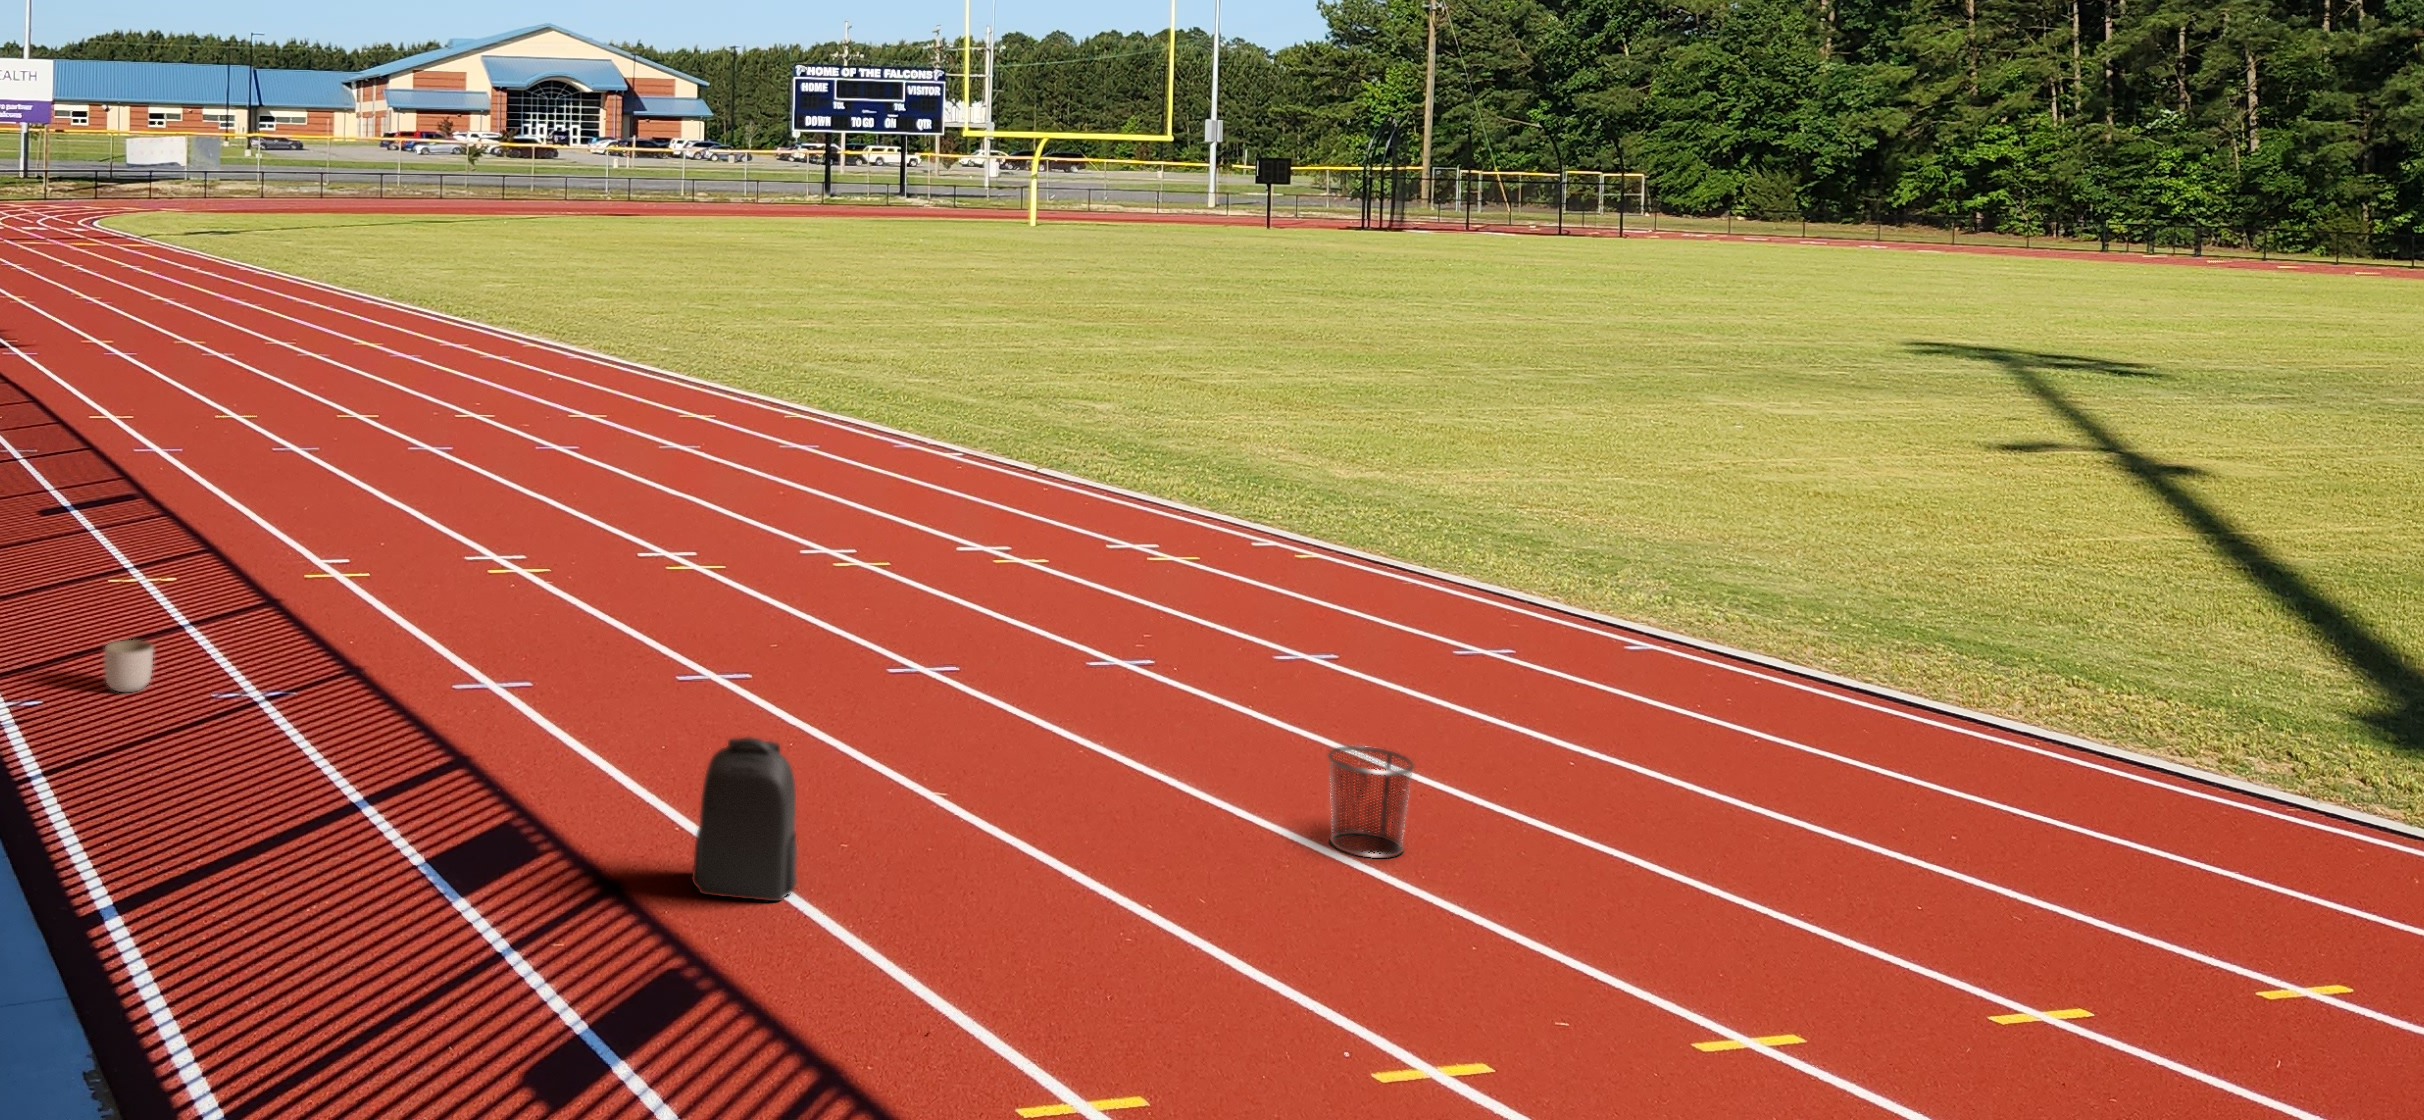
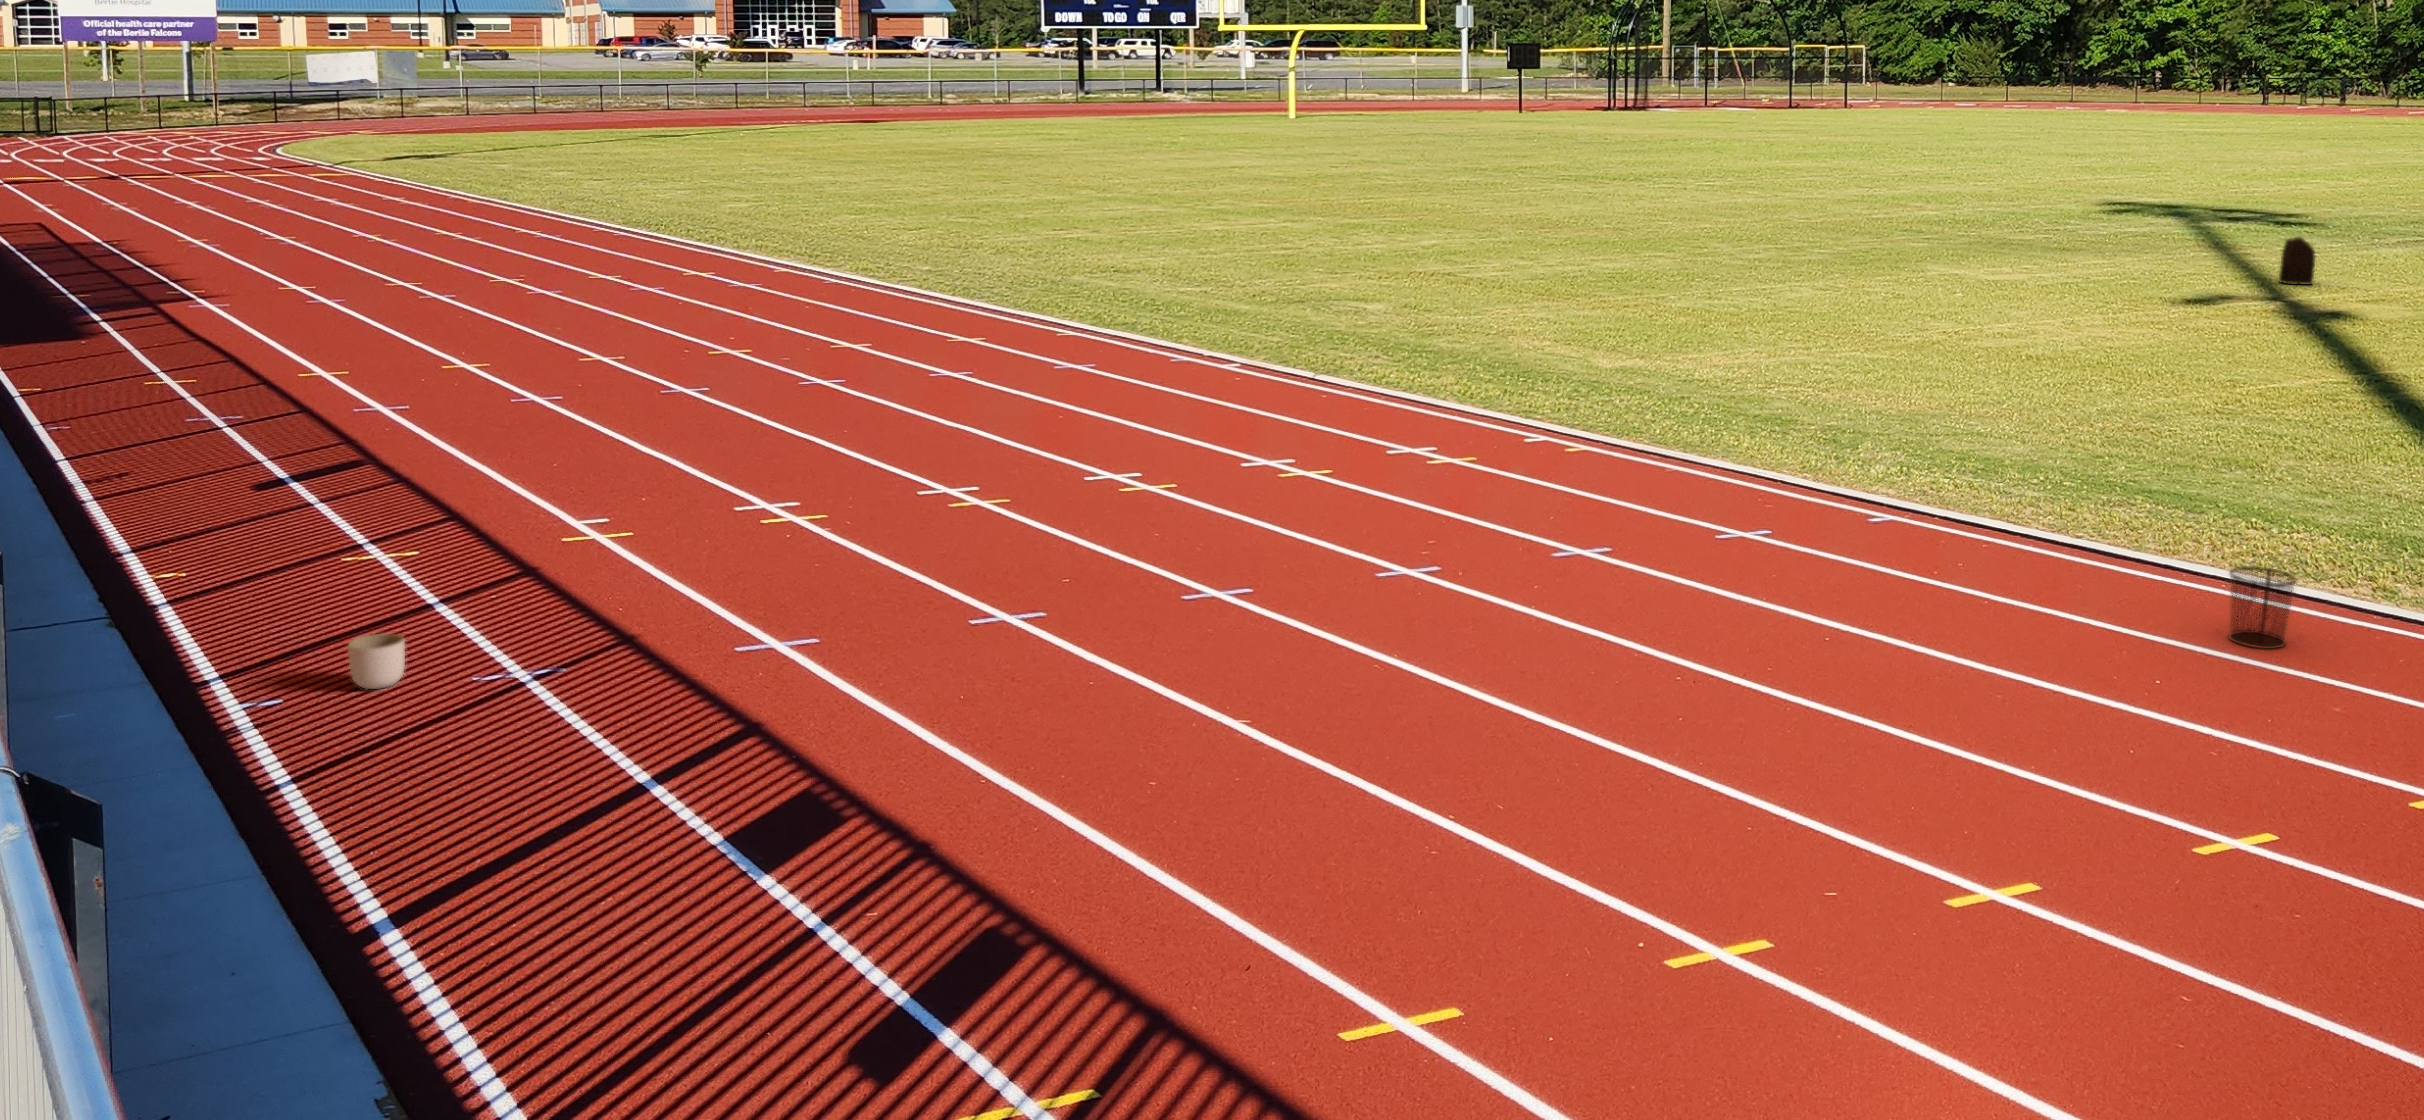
backpack: present [692,737,797,901] -> present [2279,237,2315,285]
waste bin: present [1328,746,1414,858] -> present [2229,566,2296,649]

